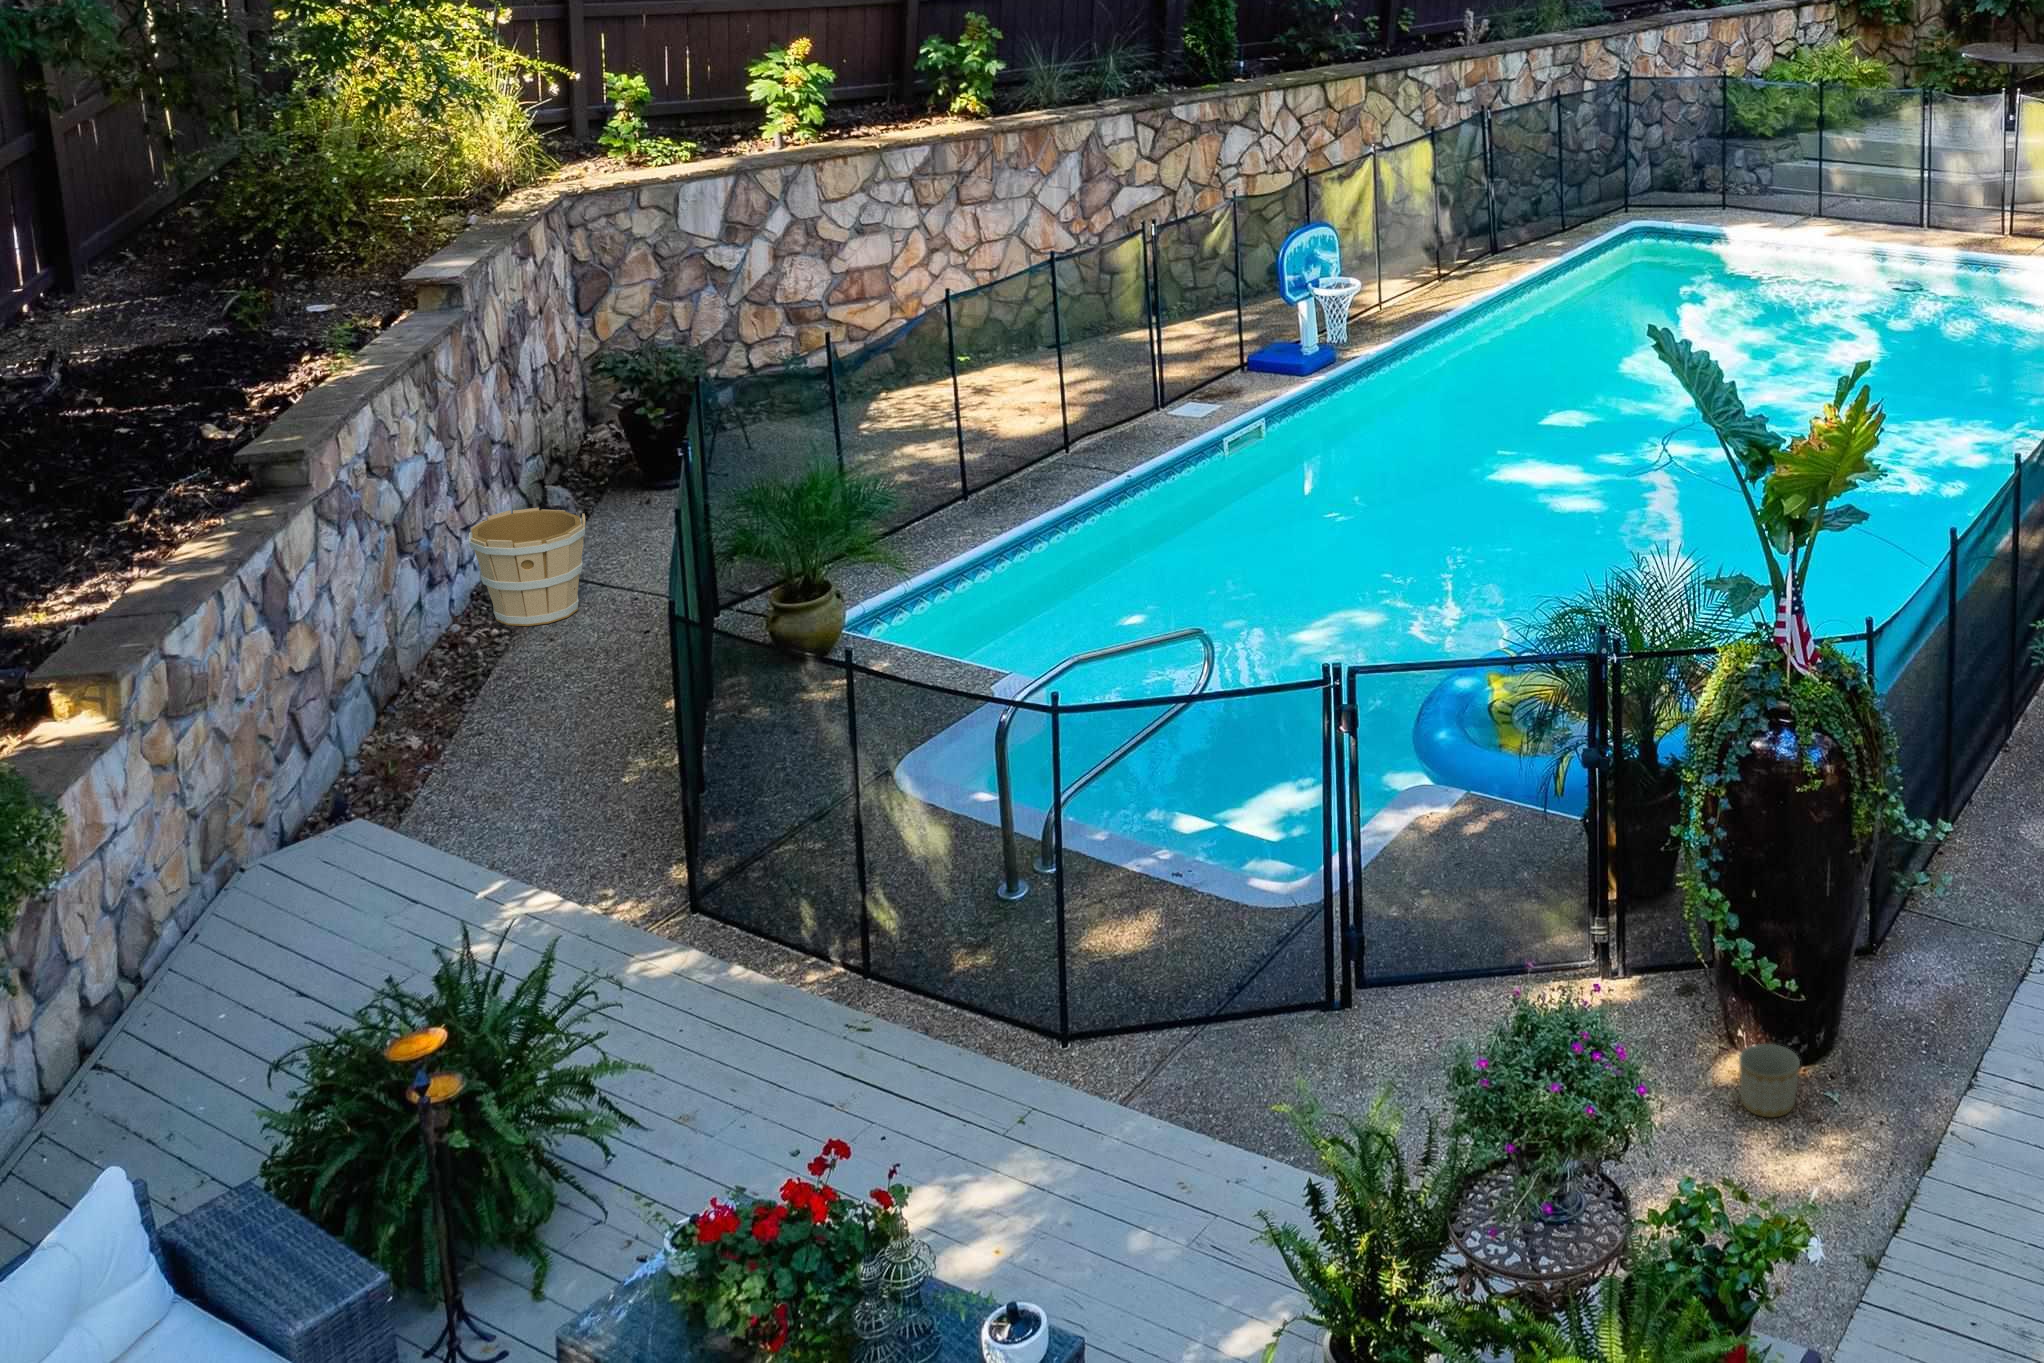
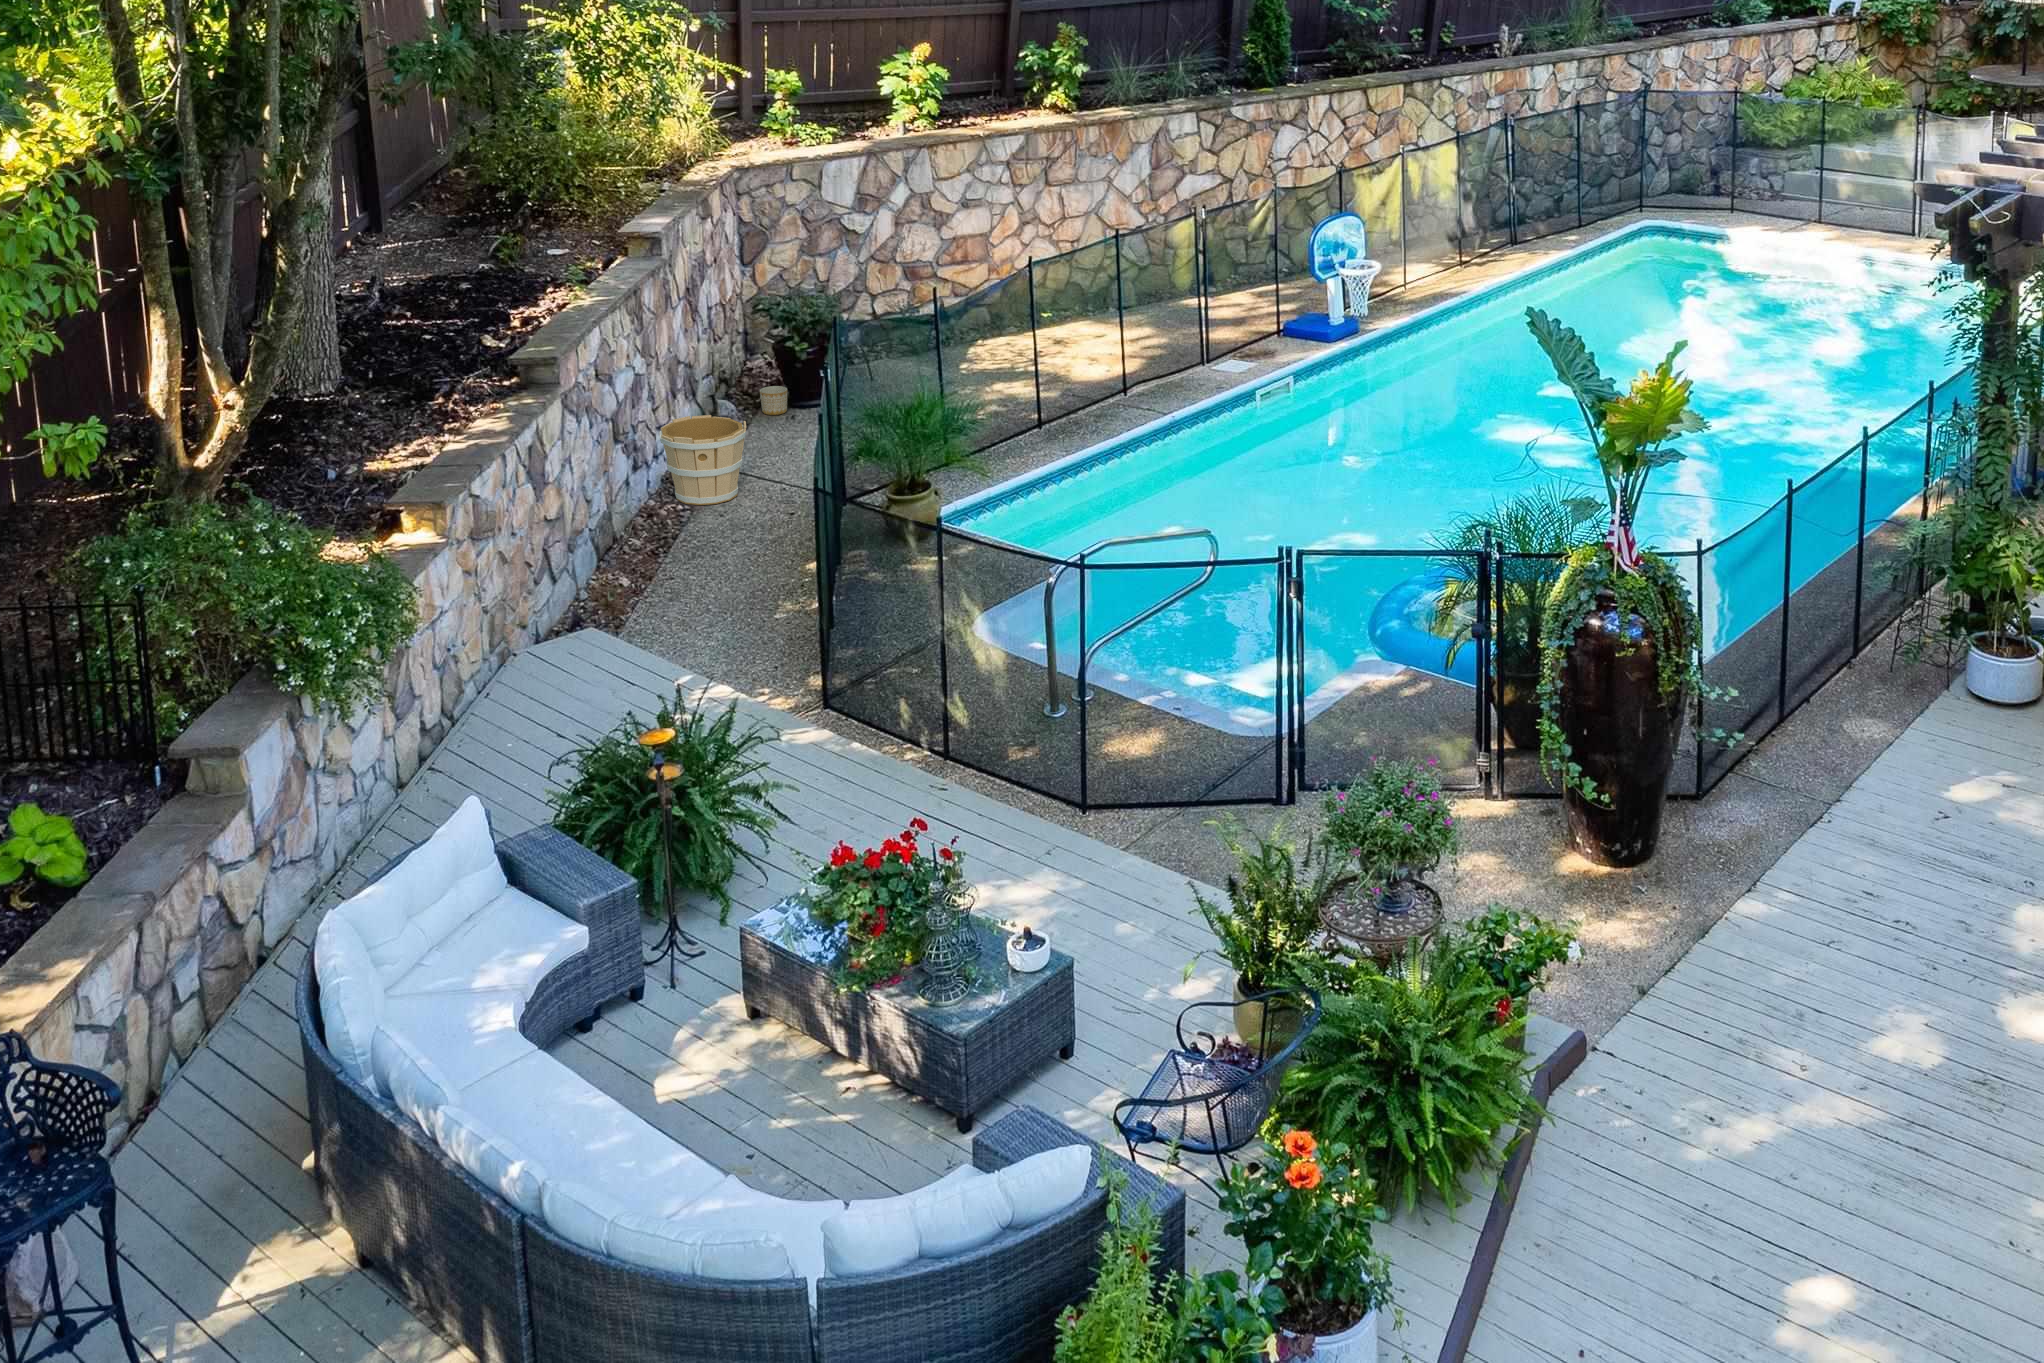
planter: present [1739,1044,1800,1117] -> present [760,386,787,415]

